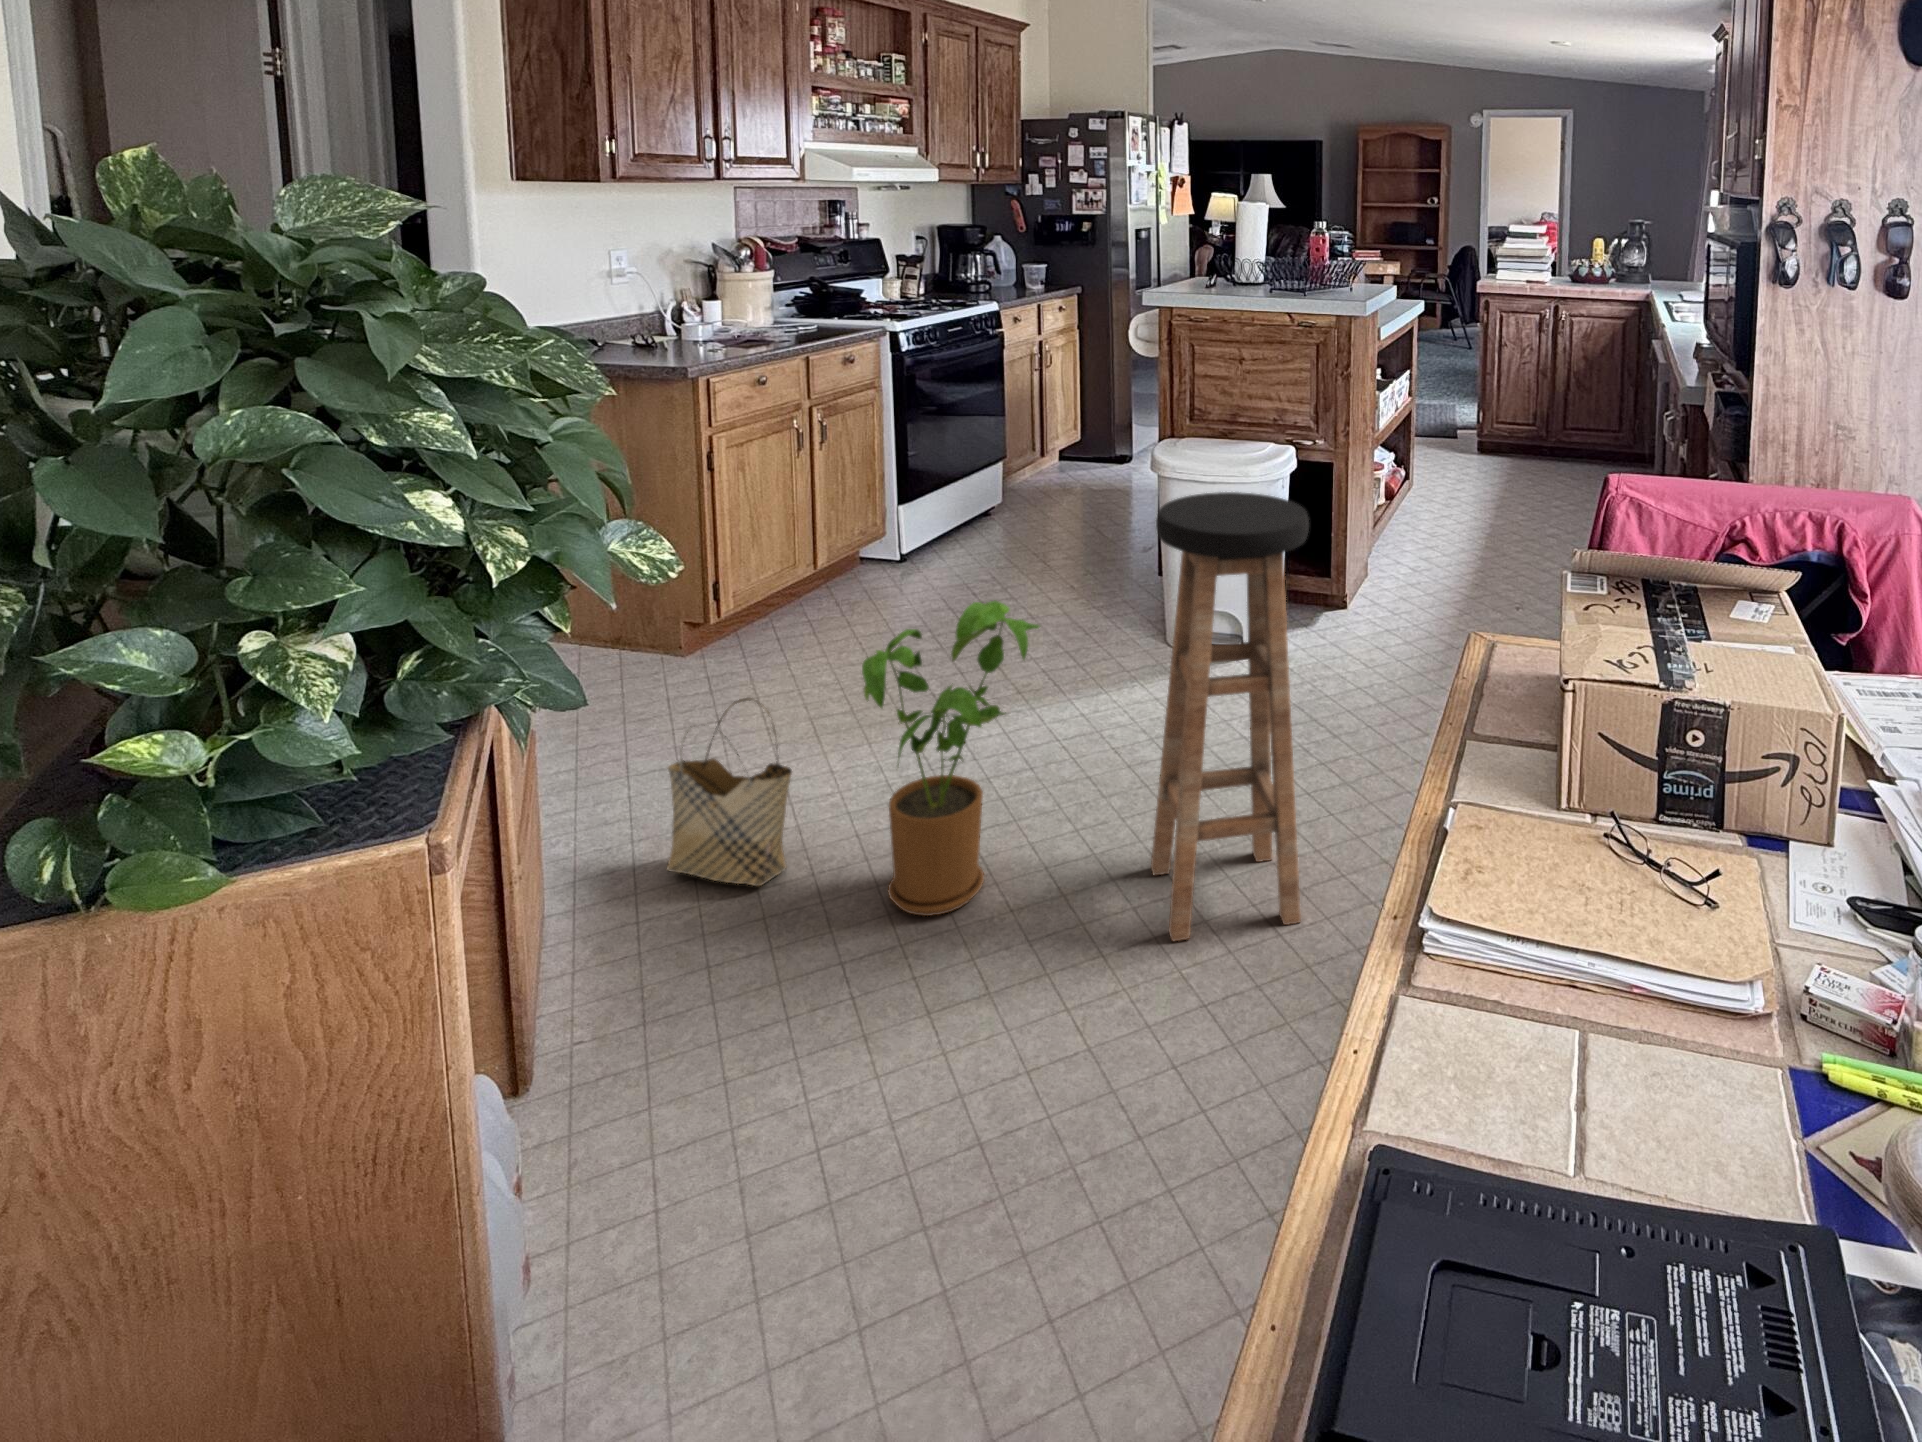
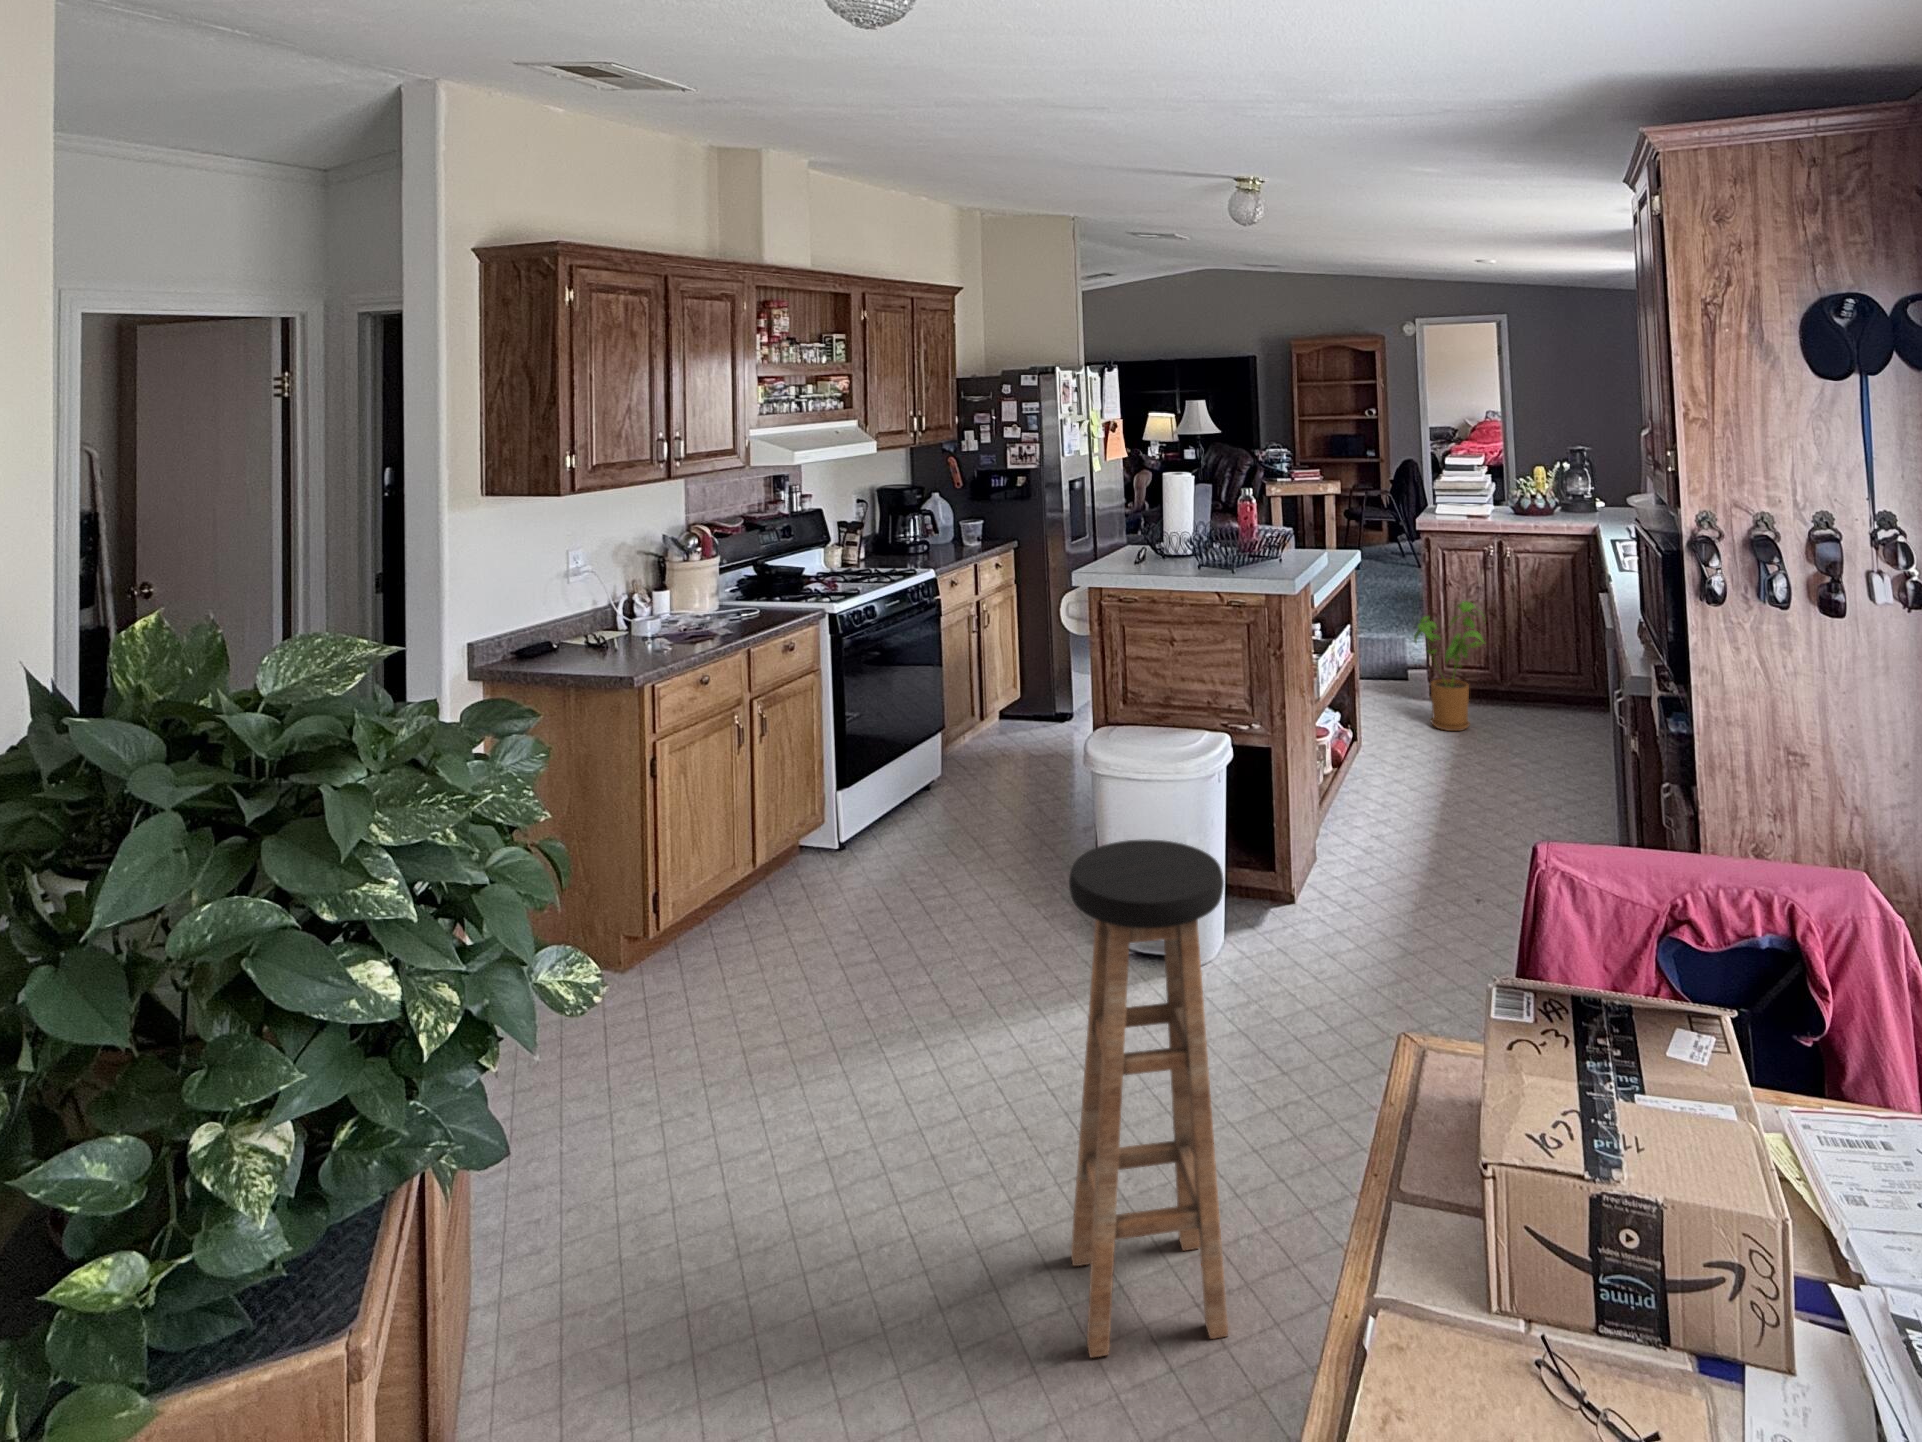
house plant: present [862,600,1040,916] -> present [1414,601,1485,731]
woven basket: present [667,698,792,886] -> none [582,1053,709,1269]

